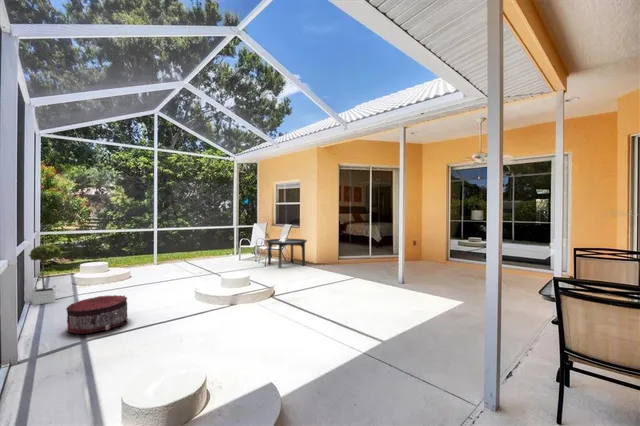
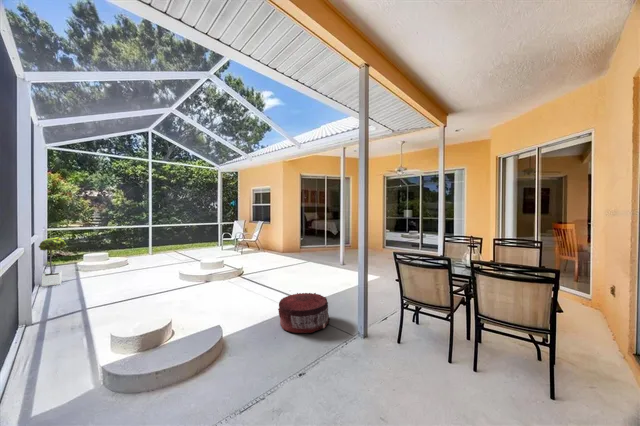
round table: present [266,239,307,268] -> none [241,233,275,256]
pouf: present [66,295,127,334] -> present [278,293,330,333]

